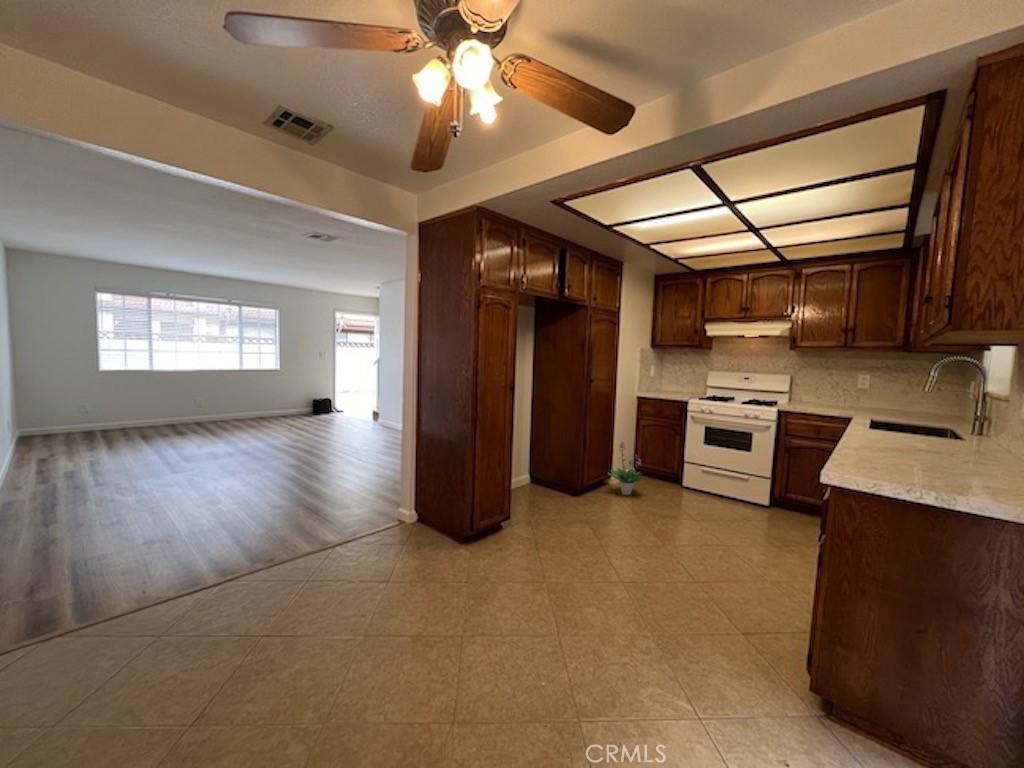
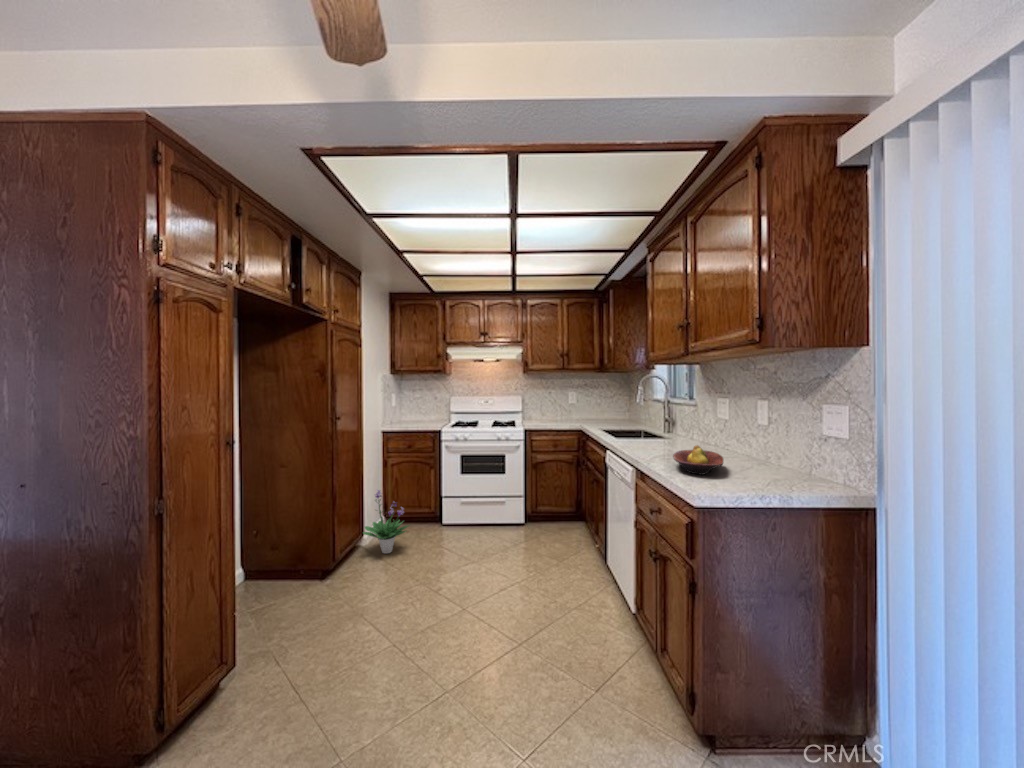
fruit bowl: none [898,430,990,461] -> present [673,445,723,475]

